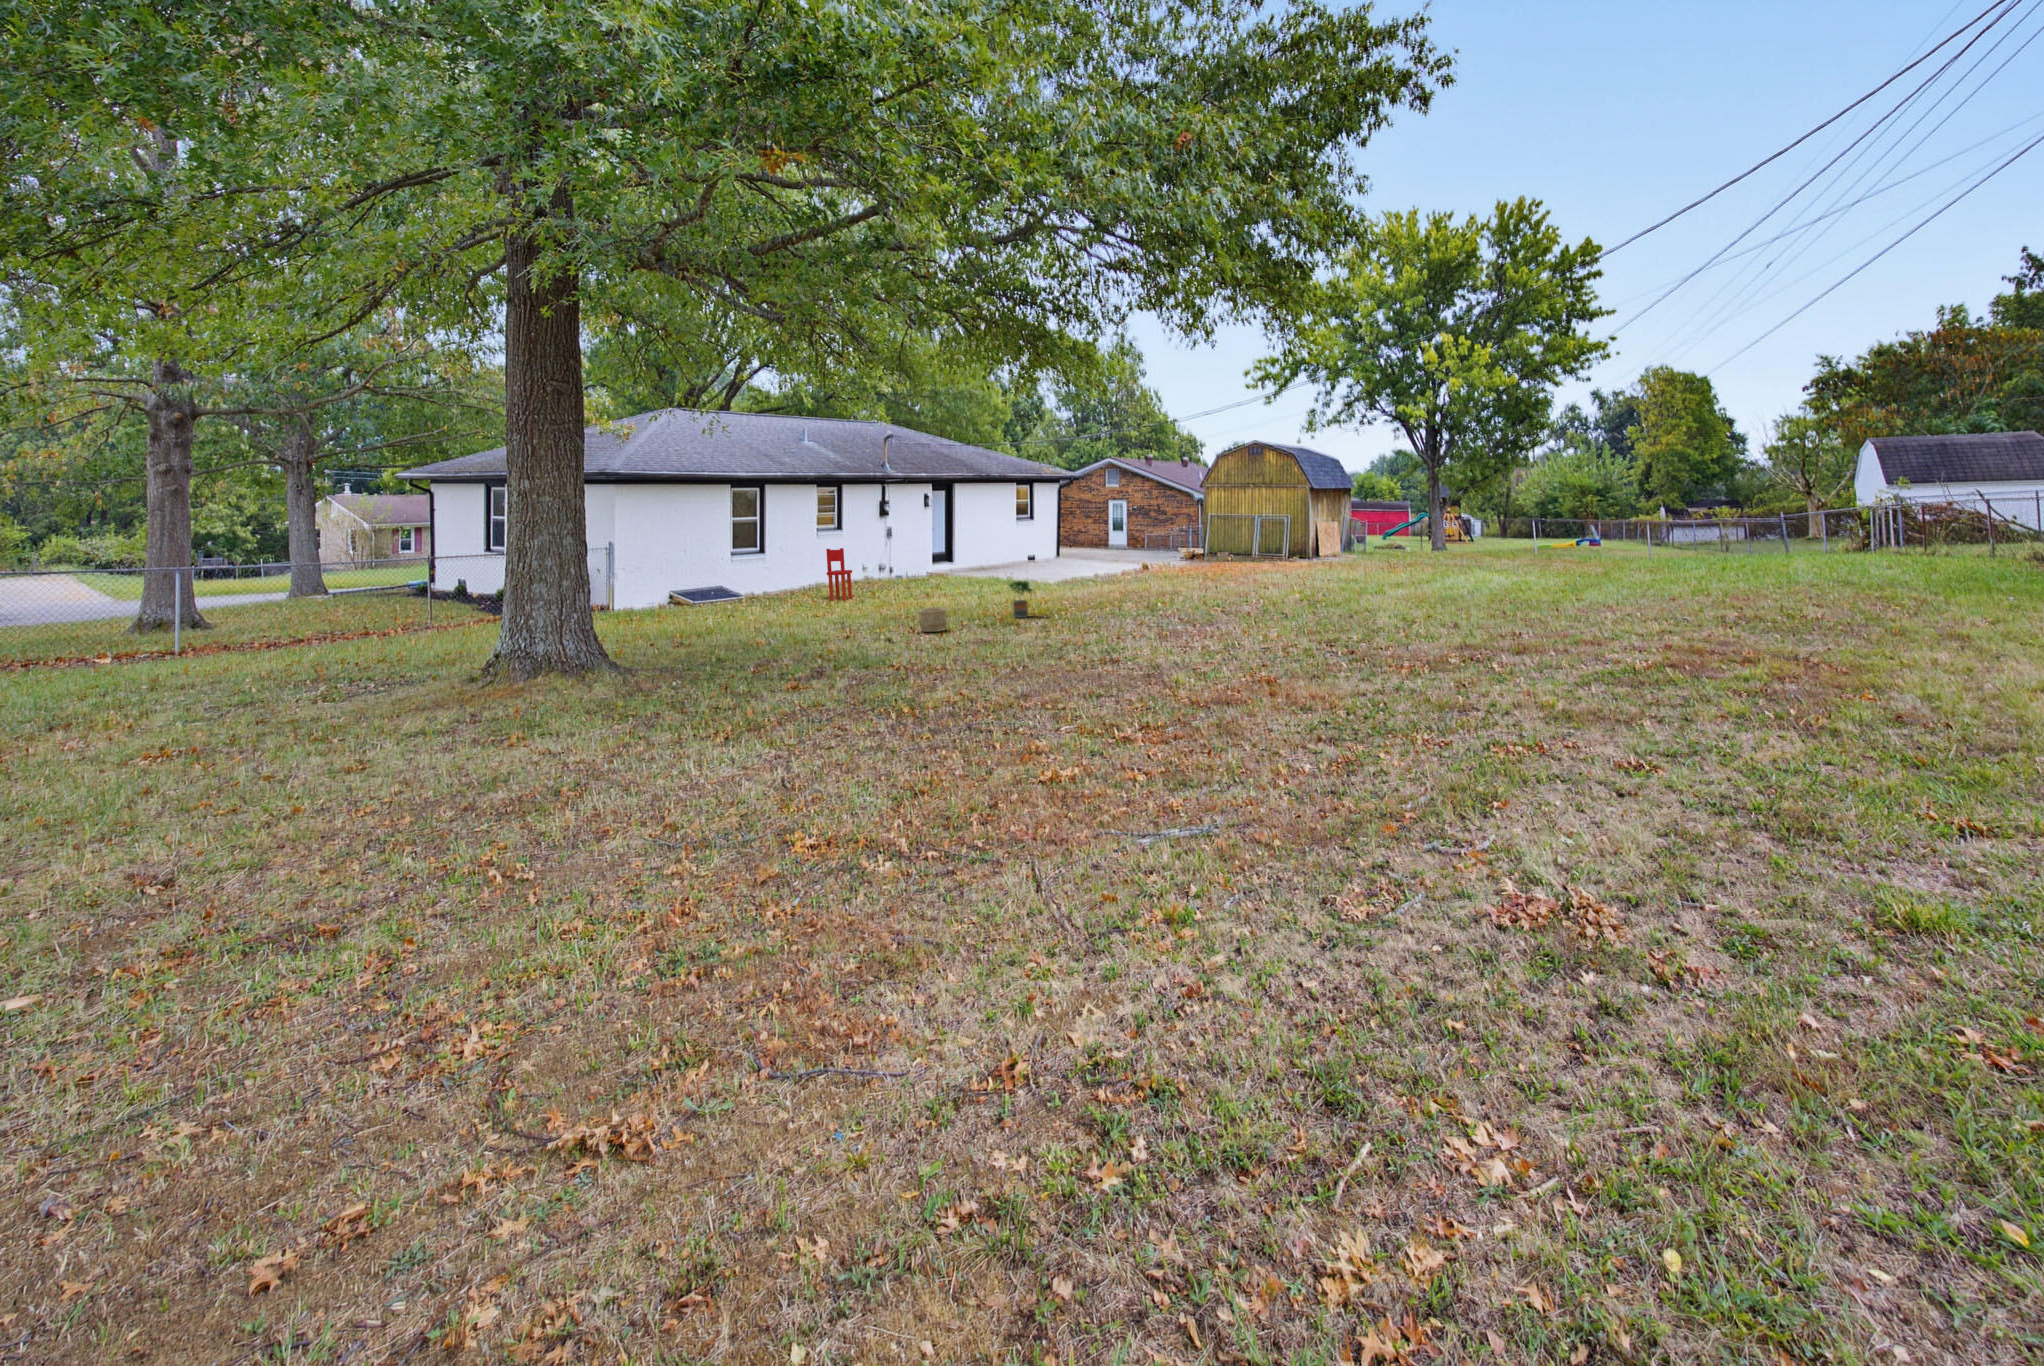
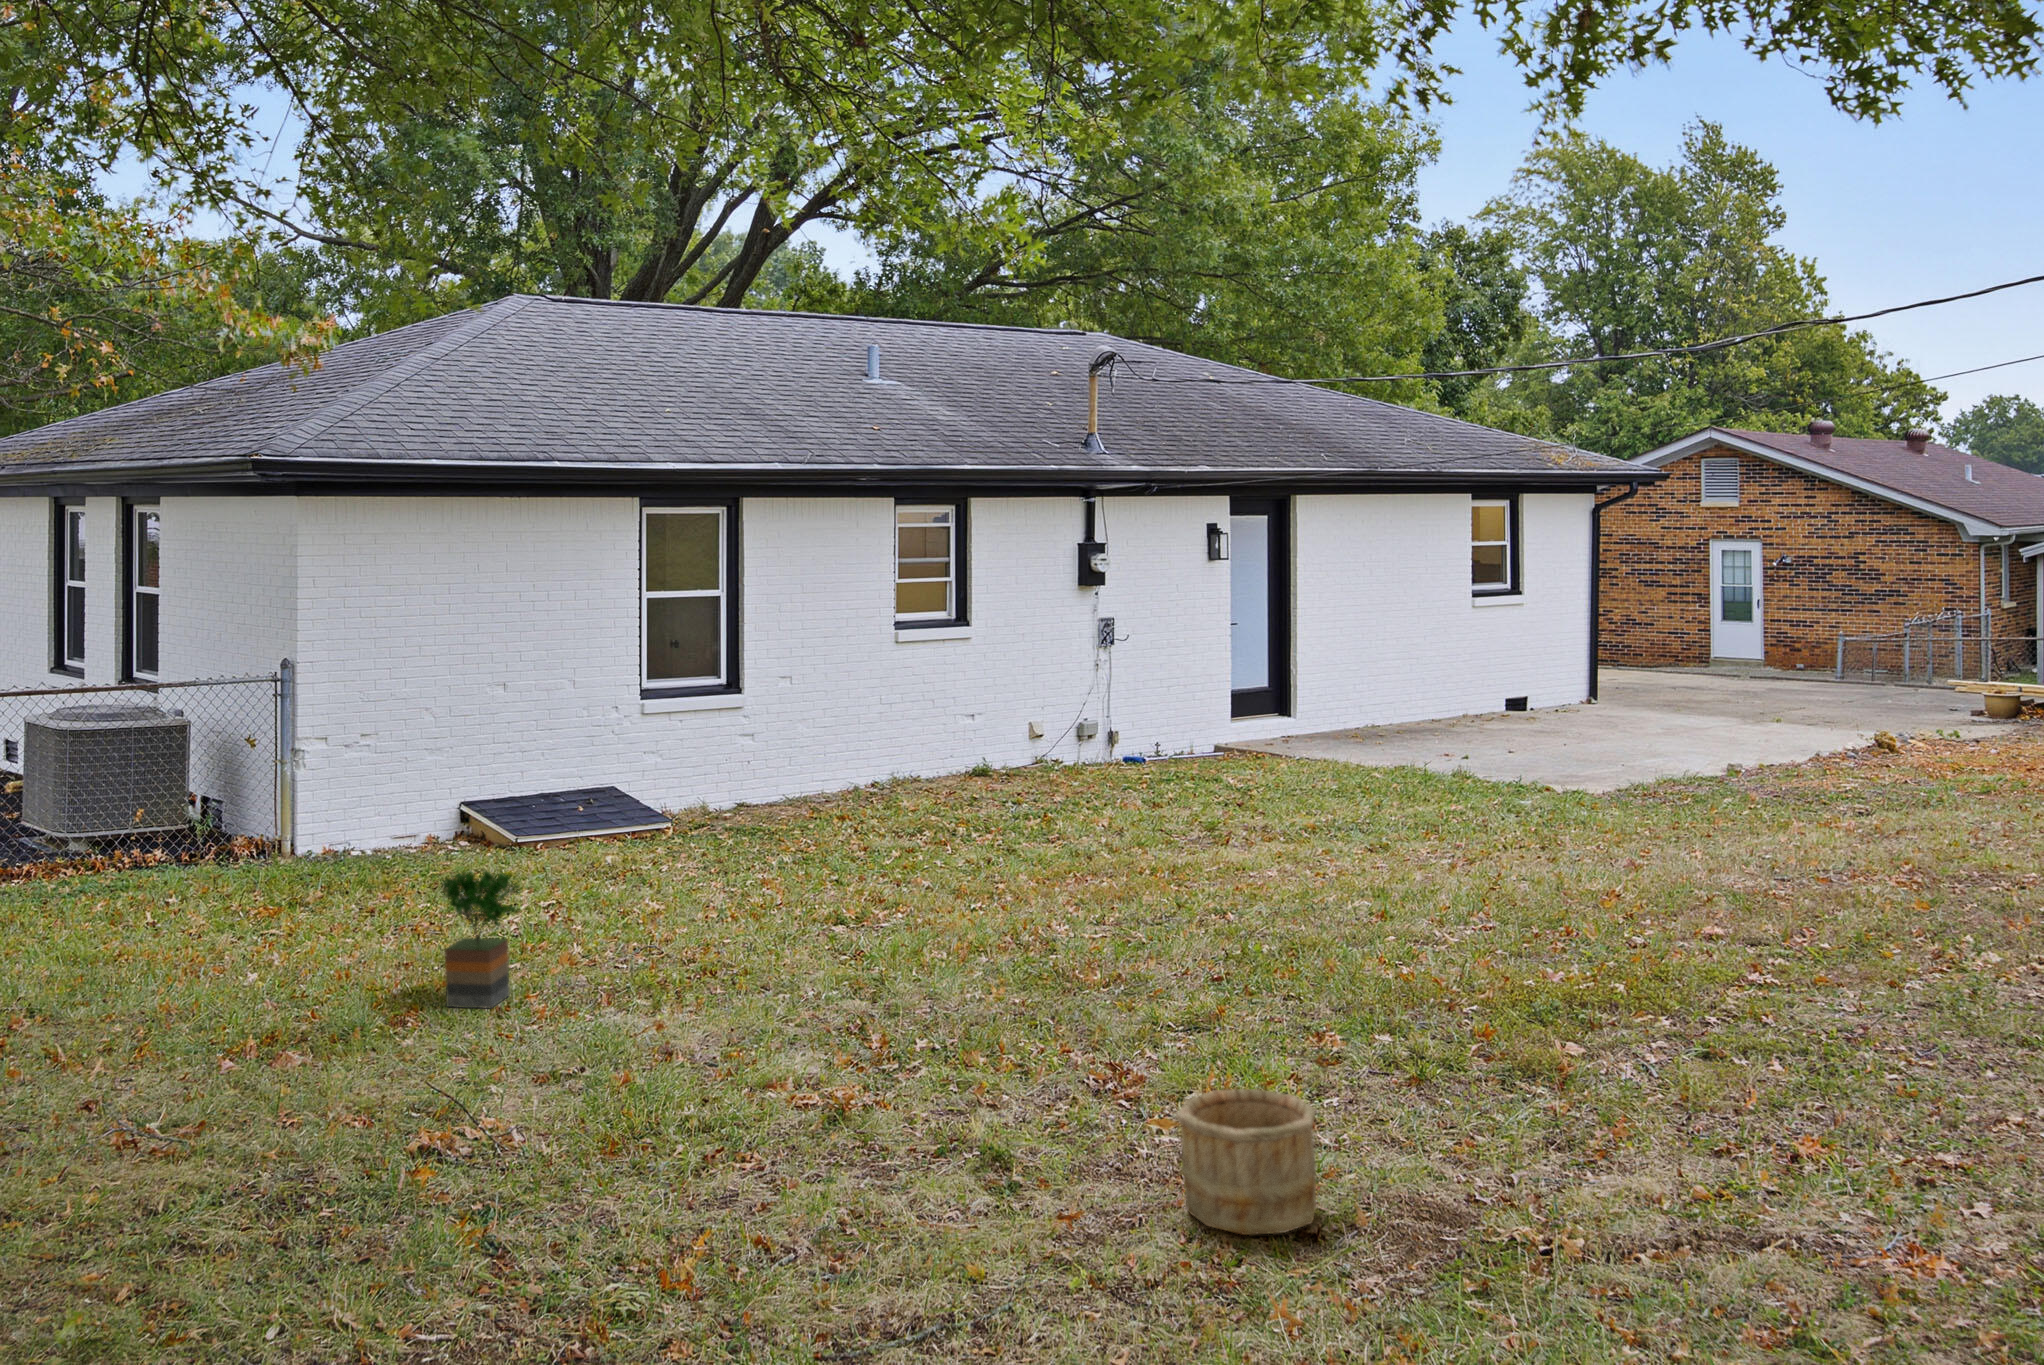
chair: present [826,548,852,600] -> none [871,710,958,890]
potted tree: present [1009,581,1032,618] -> present [440,871,522,1009]

